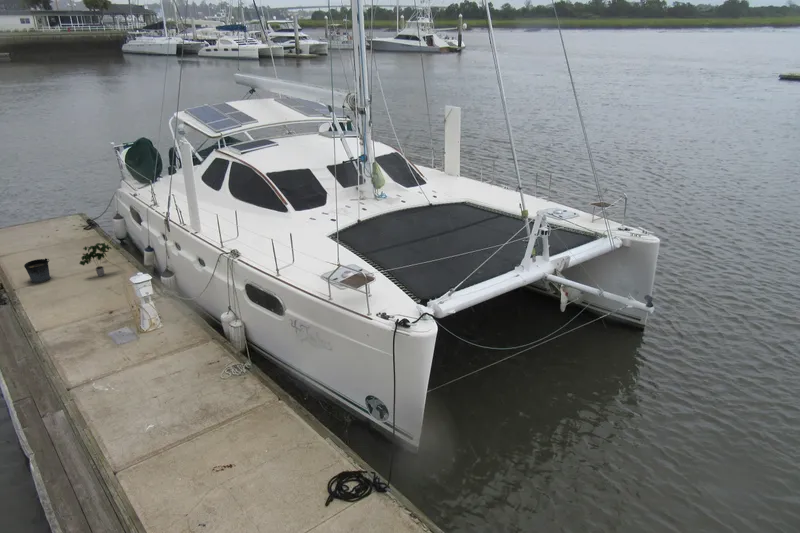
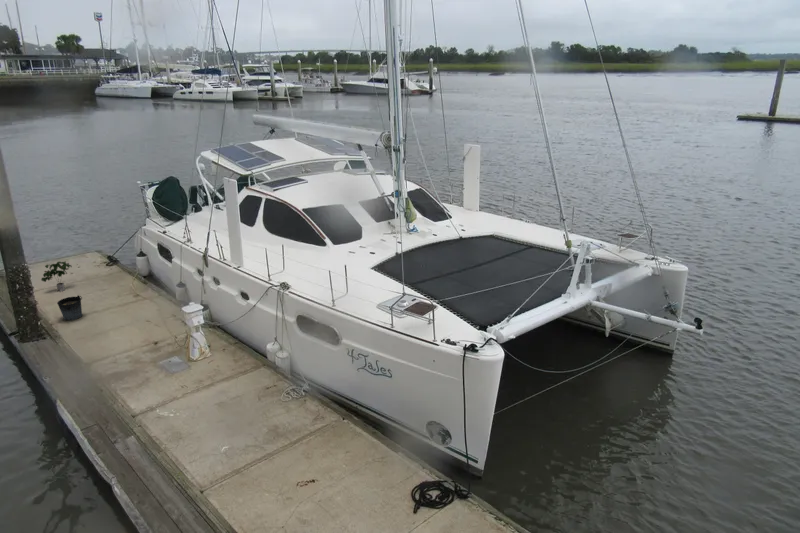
potted plant: present [79,243,111,276] -> present [41,262,72,292]

